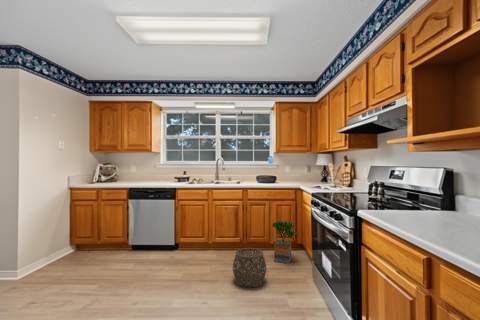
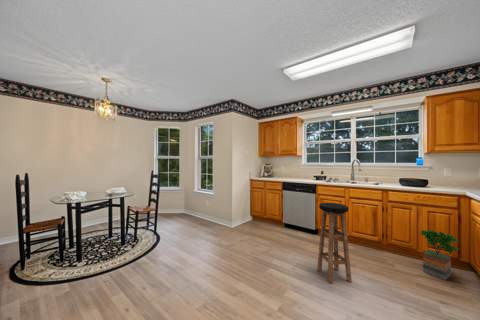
bar stool: none [180,205,218,304] -> present [317,203,352,283]
woven basket: present [233,248,266,287] -> none [367,249,410,291]

